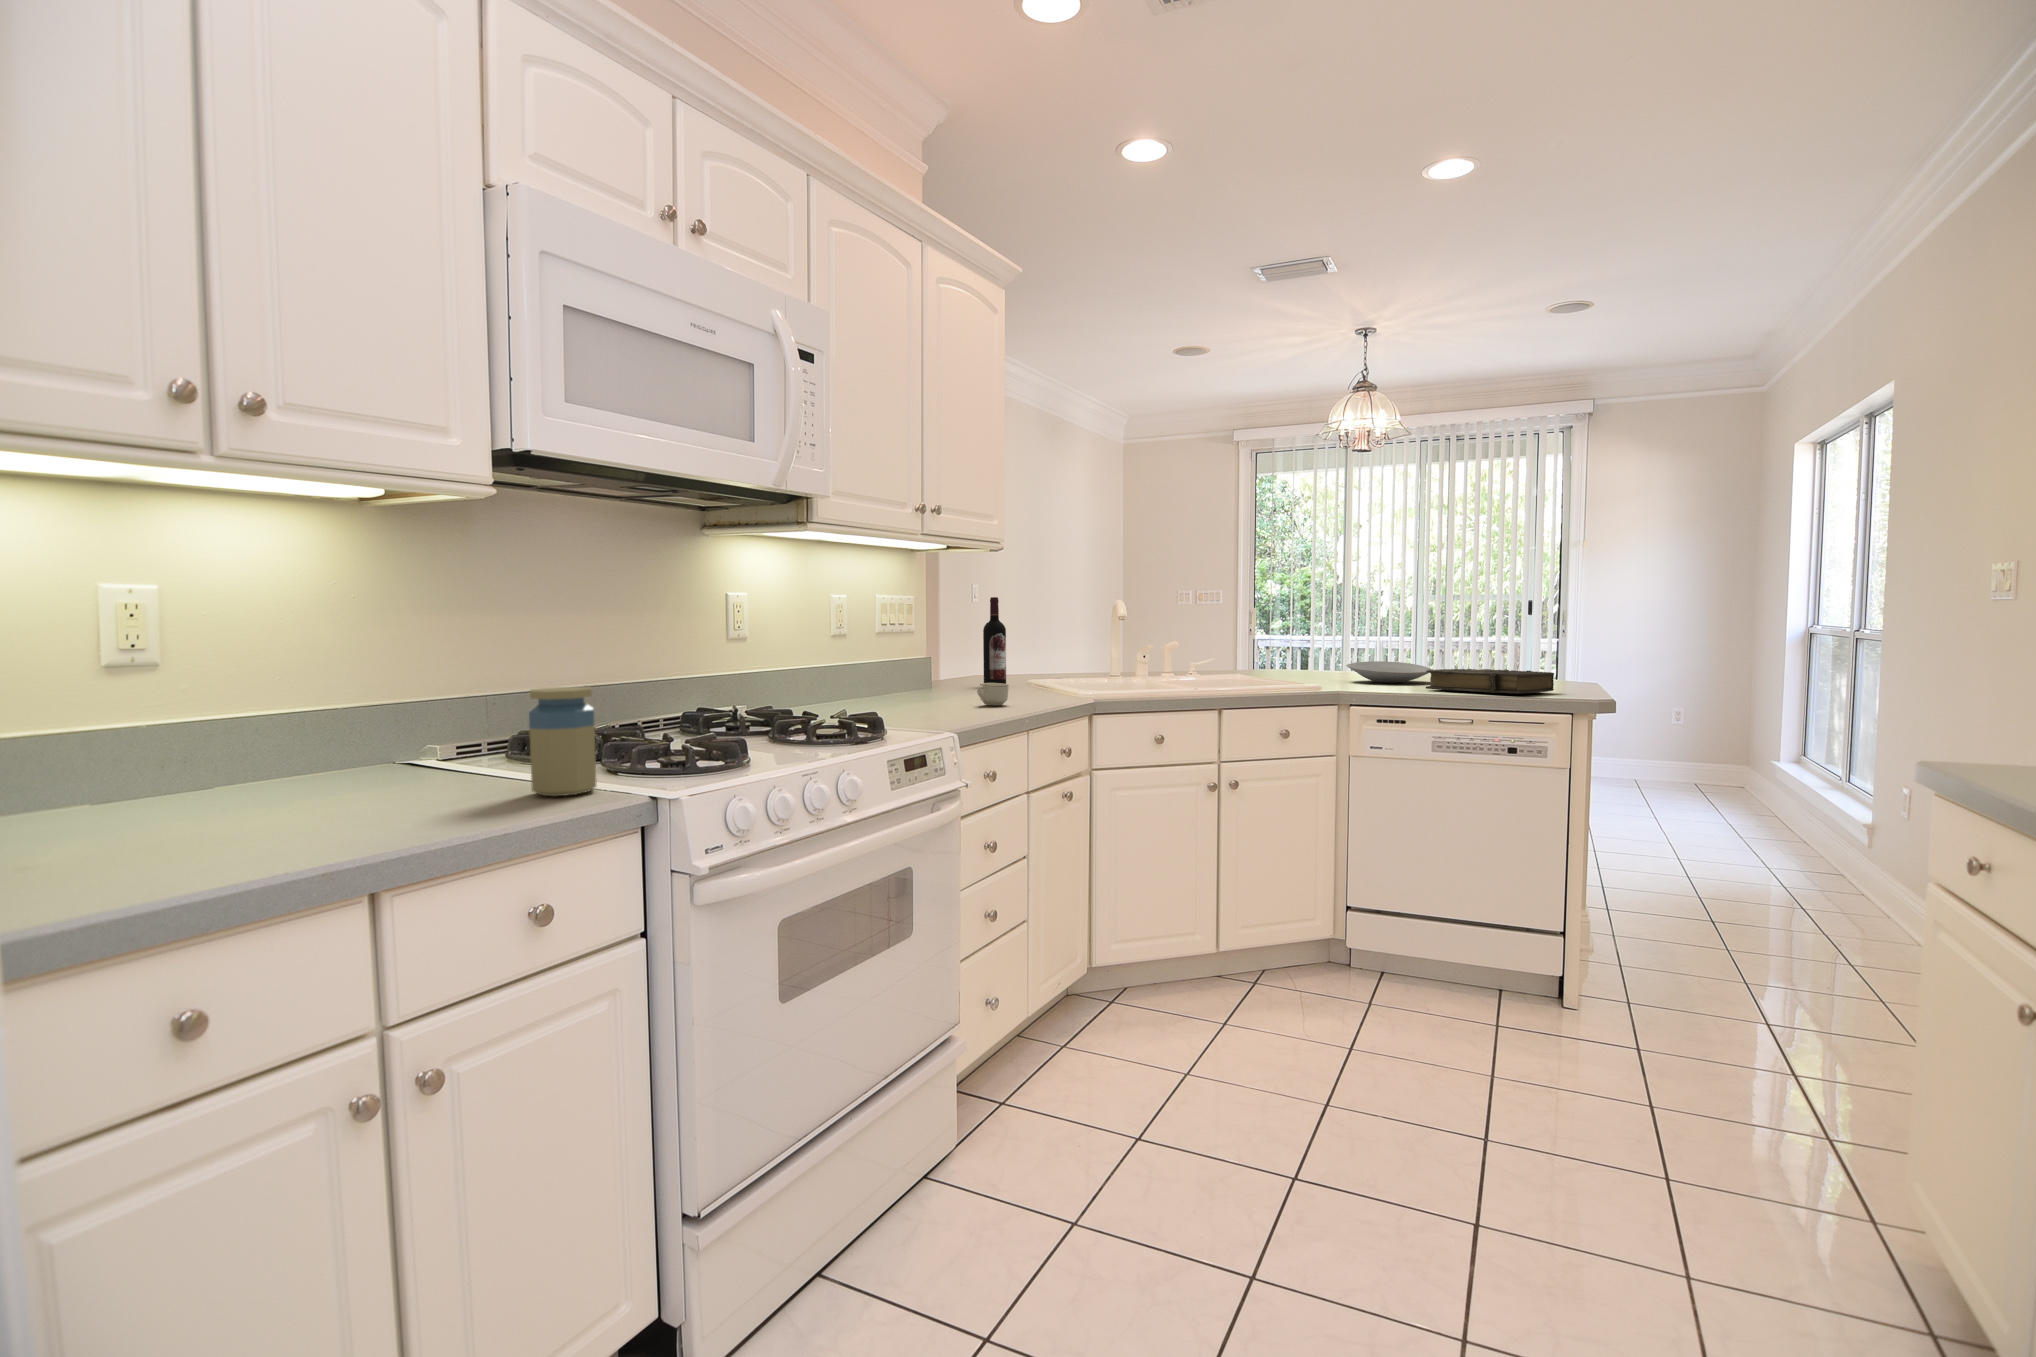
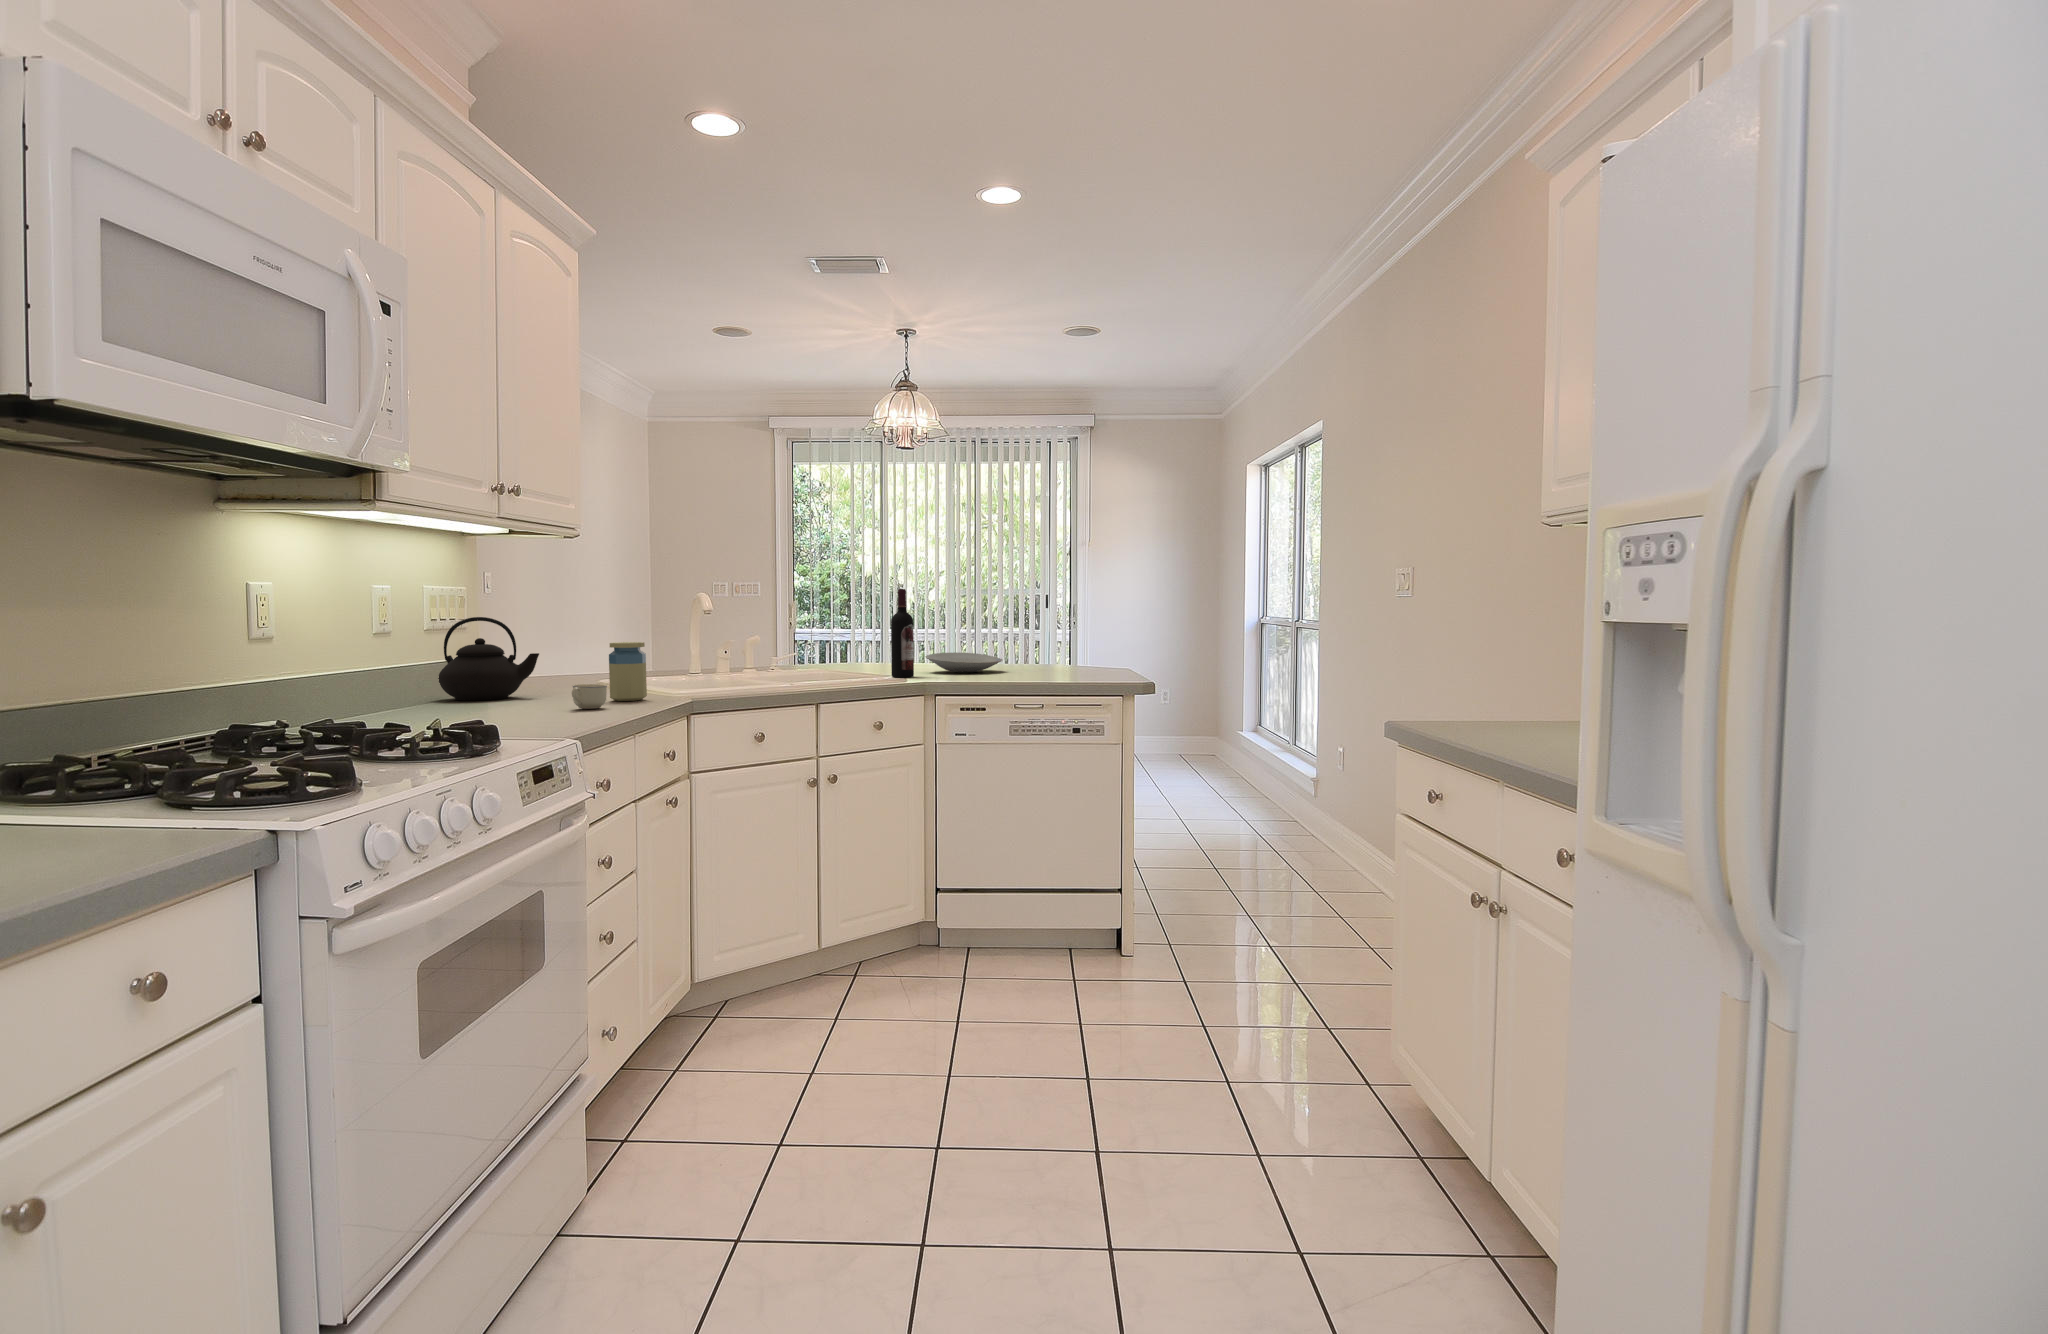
wine bottle: present [983,597,1006,684] -> present [891,589,914,677]
teapot: none [891,622,969,694] -> present [438,617,539,700]
book: present [1426,669,1554,694] -> none [1003,658,1108,679]
jar: present [529,687,597,796] -> present [609,642,647,701]

